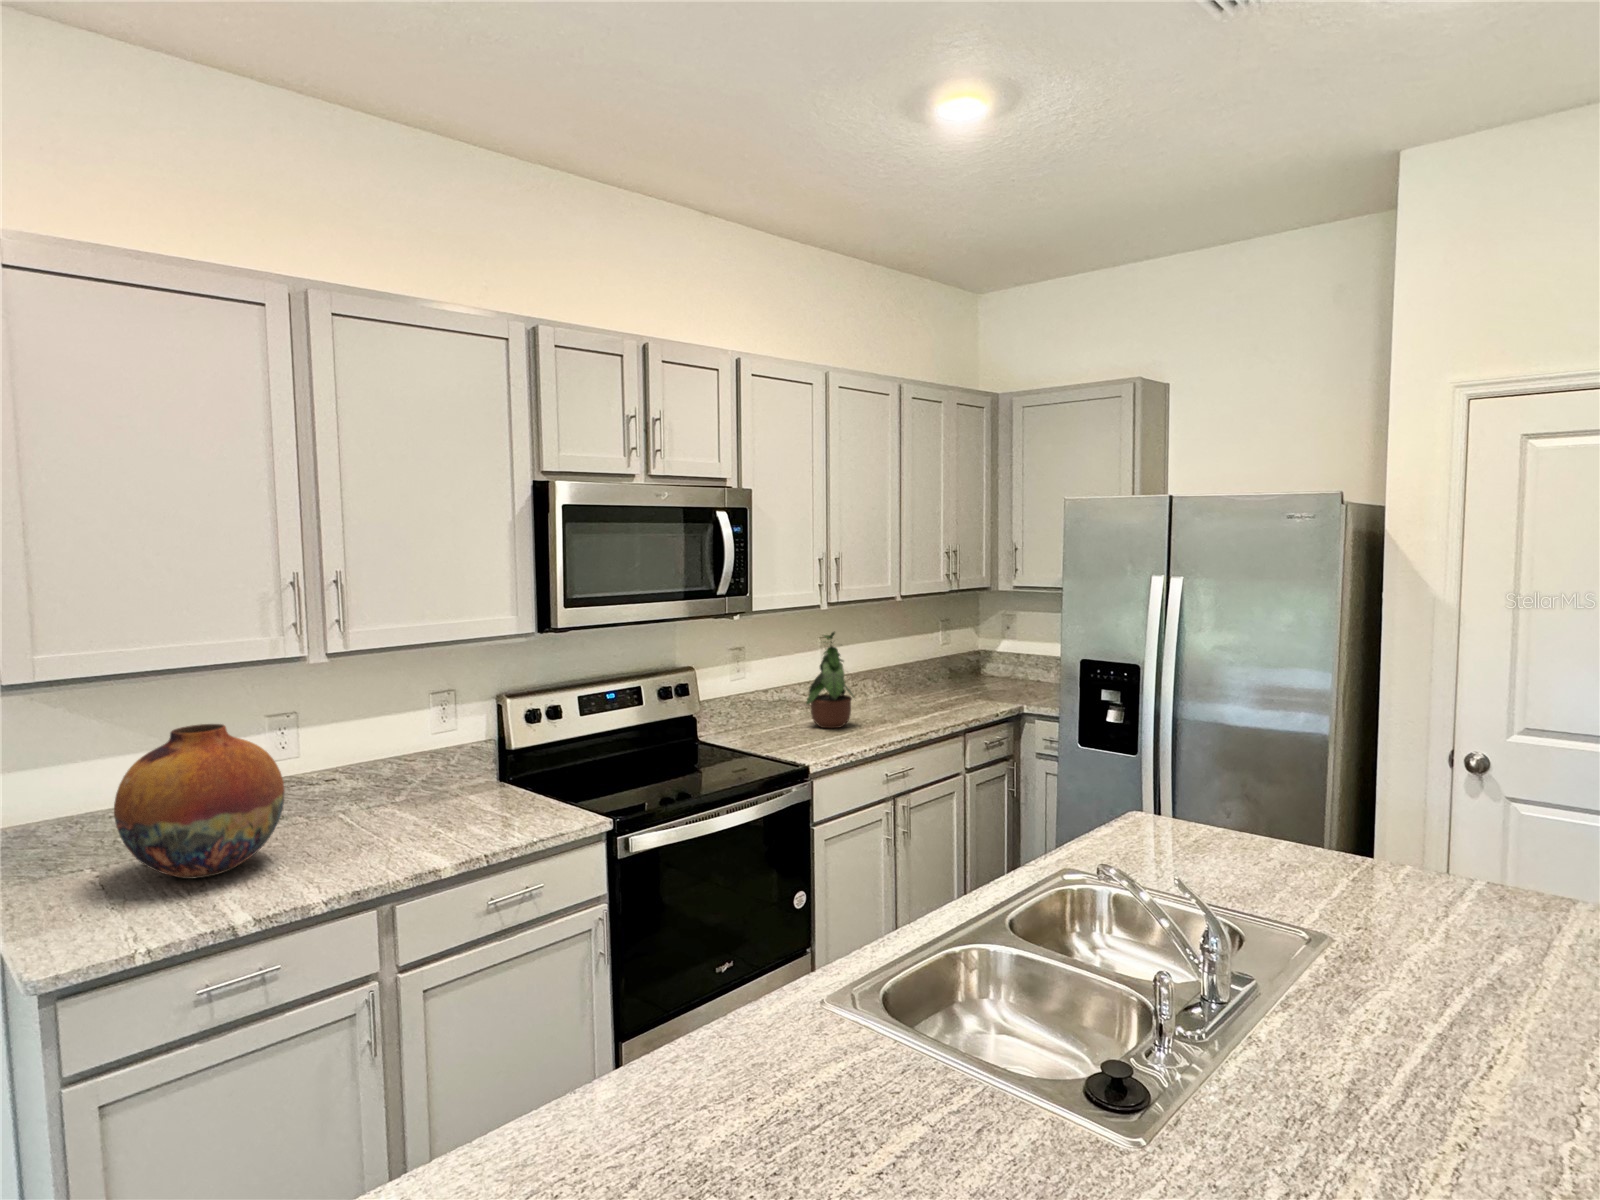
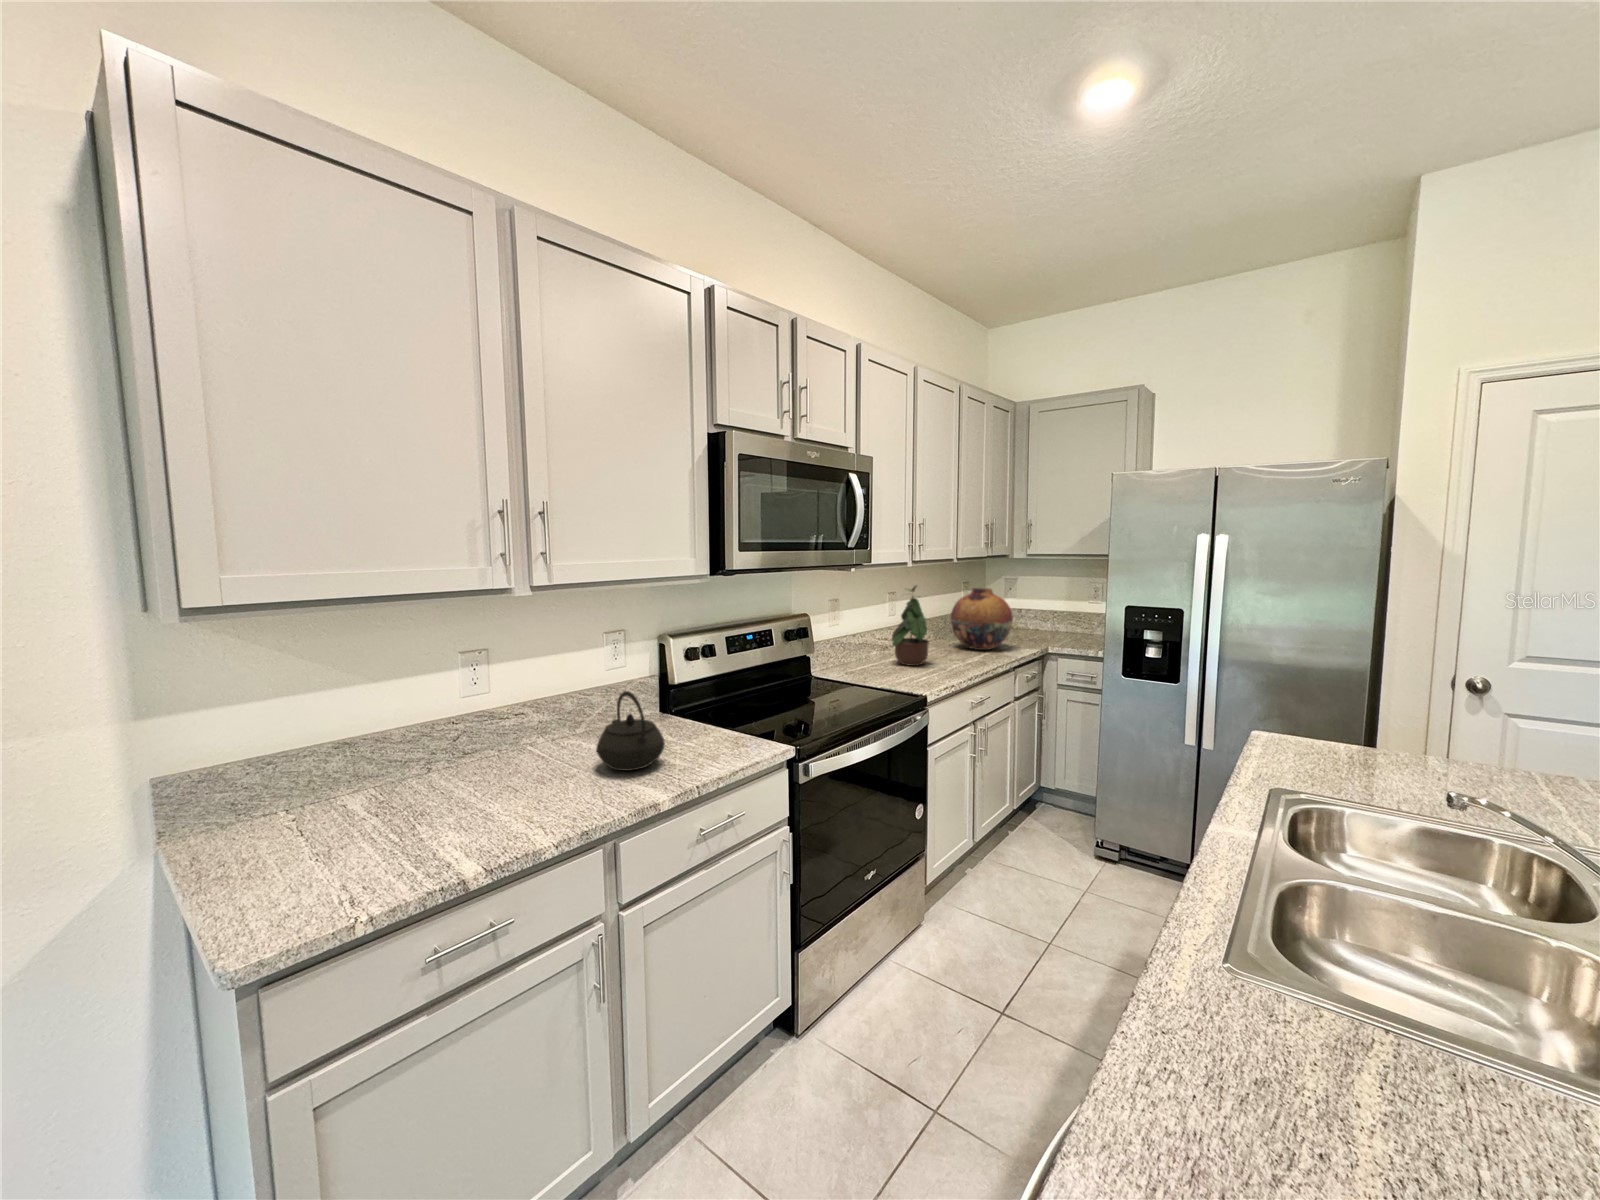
vase: present [114,724,285,879] -> present [951,588,1013,650]
kettle: none [396,758,468,839] -> present [596,691,665,771]

